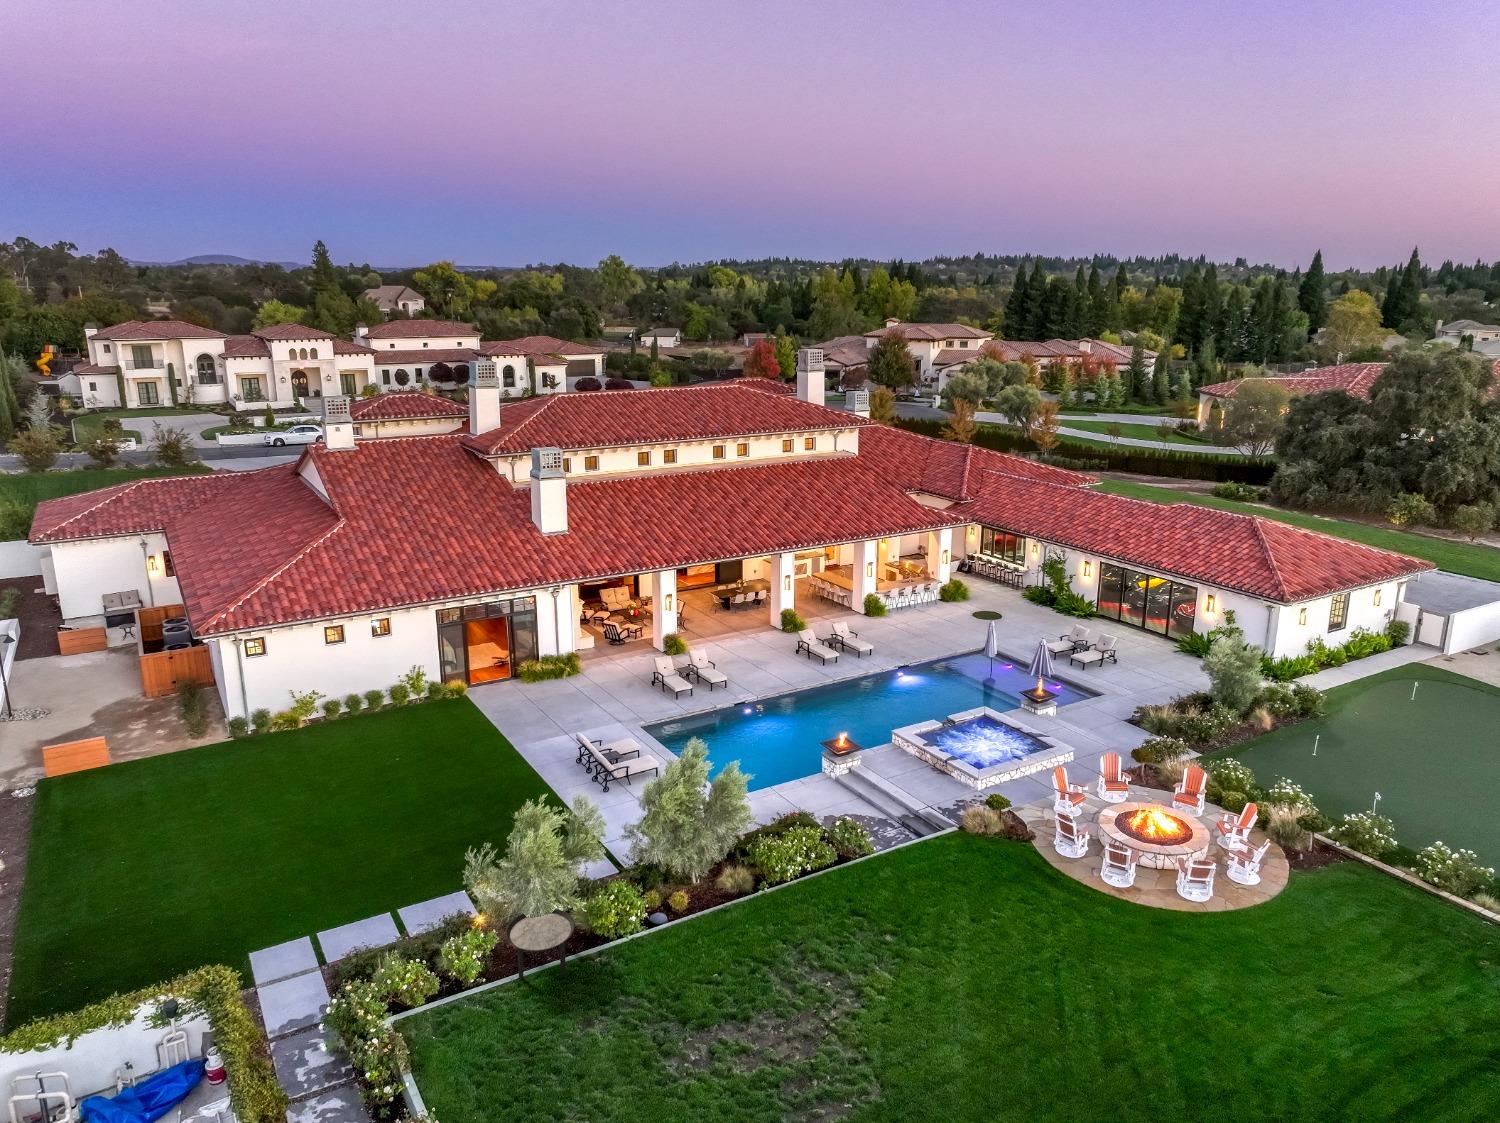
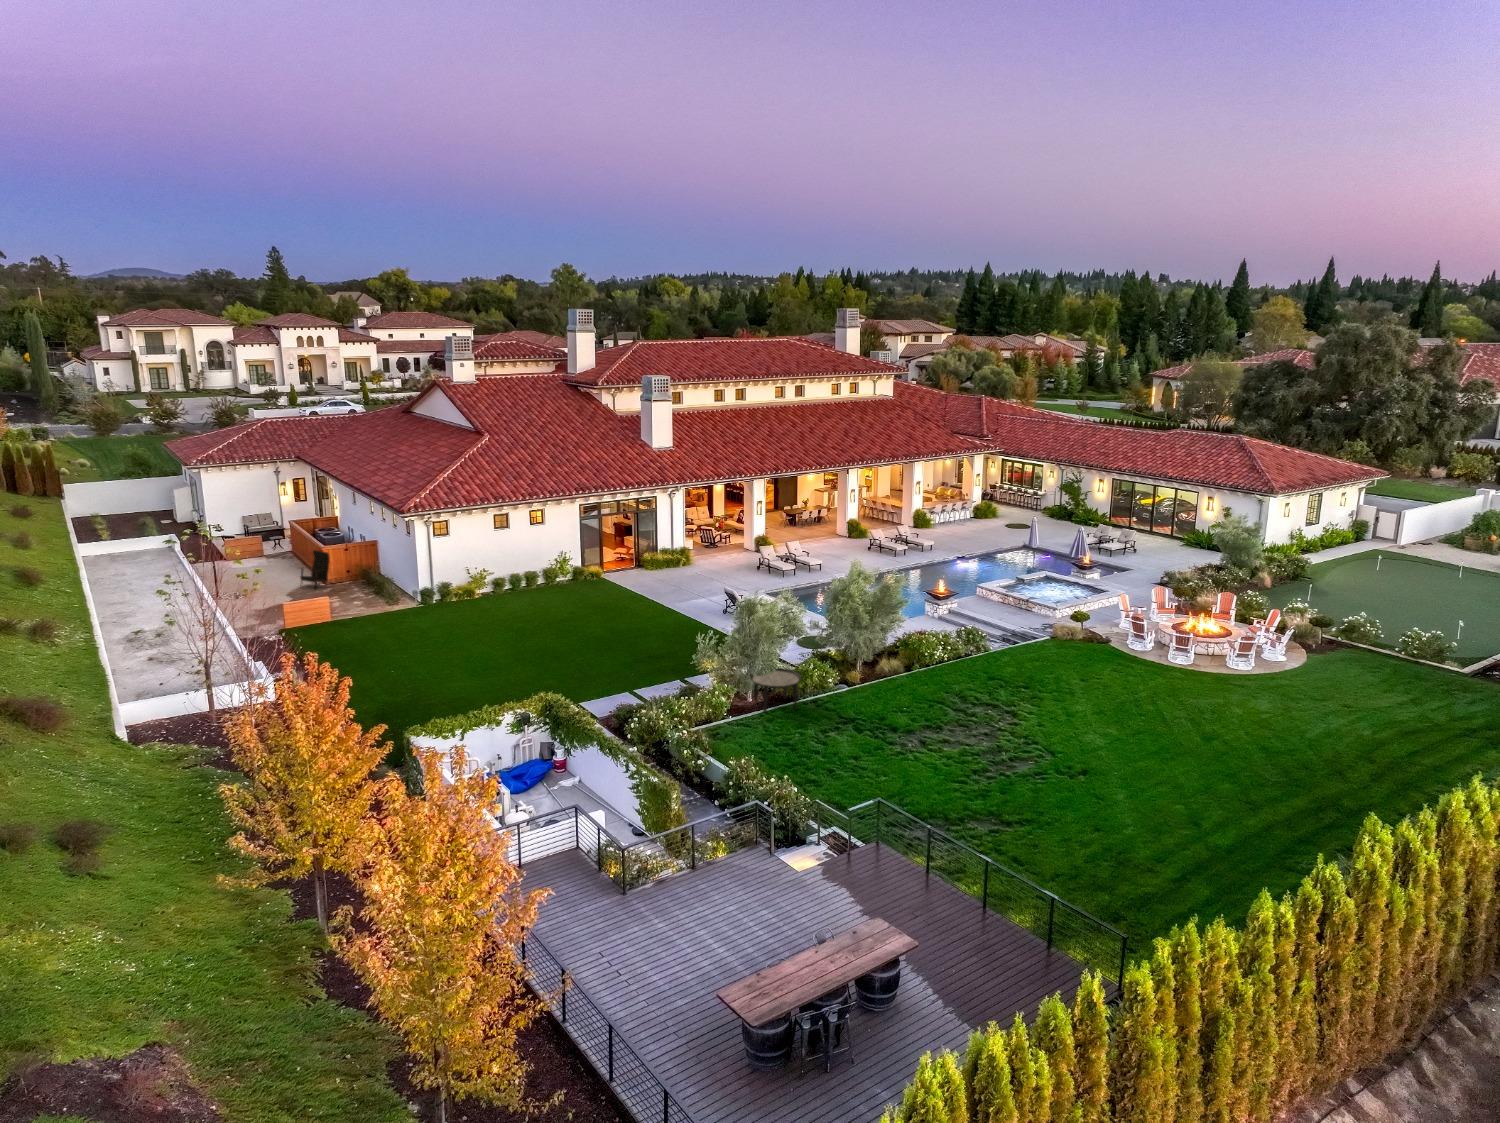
lounge chair: none [113,657,157,706] -> present [300,550,331,587]

